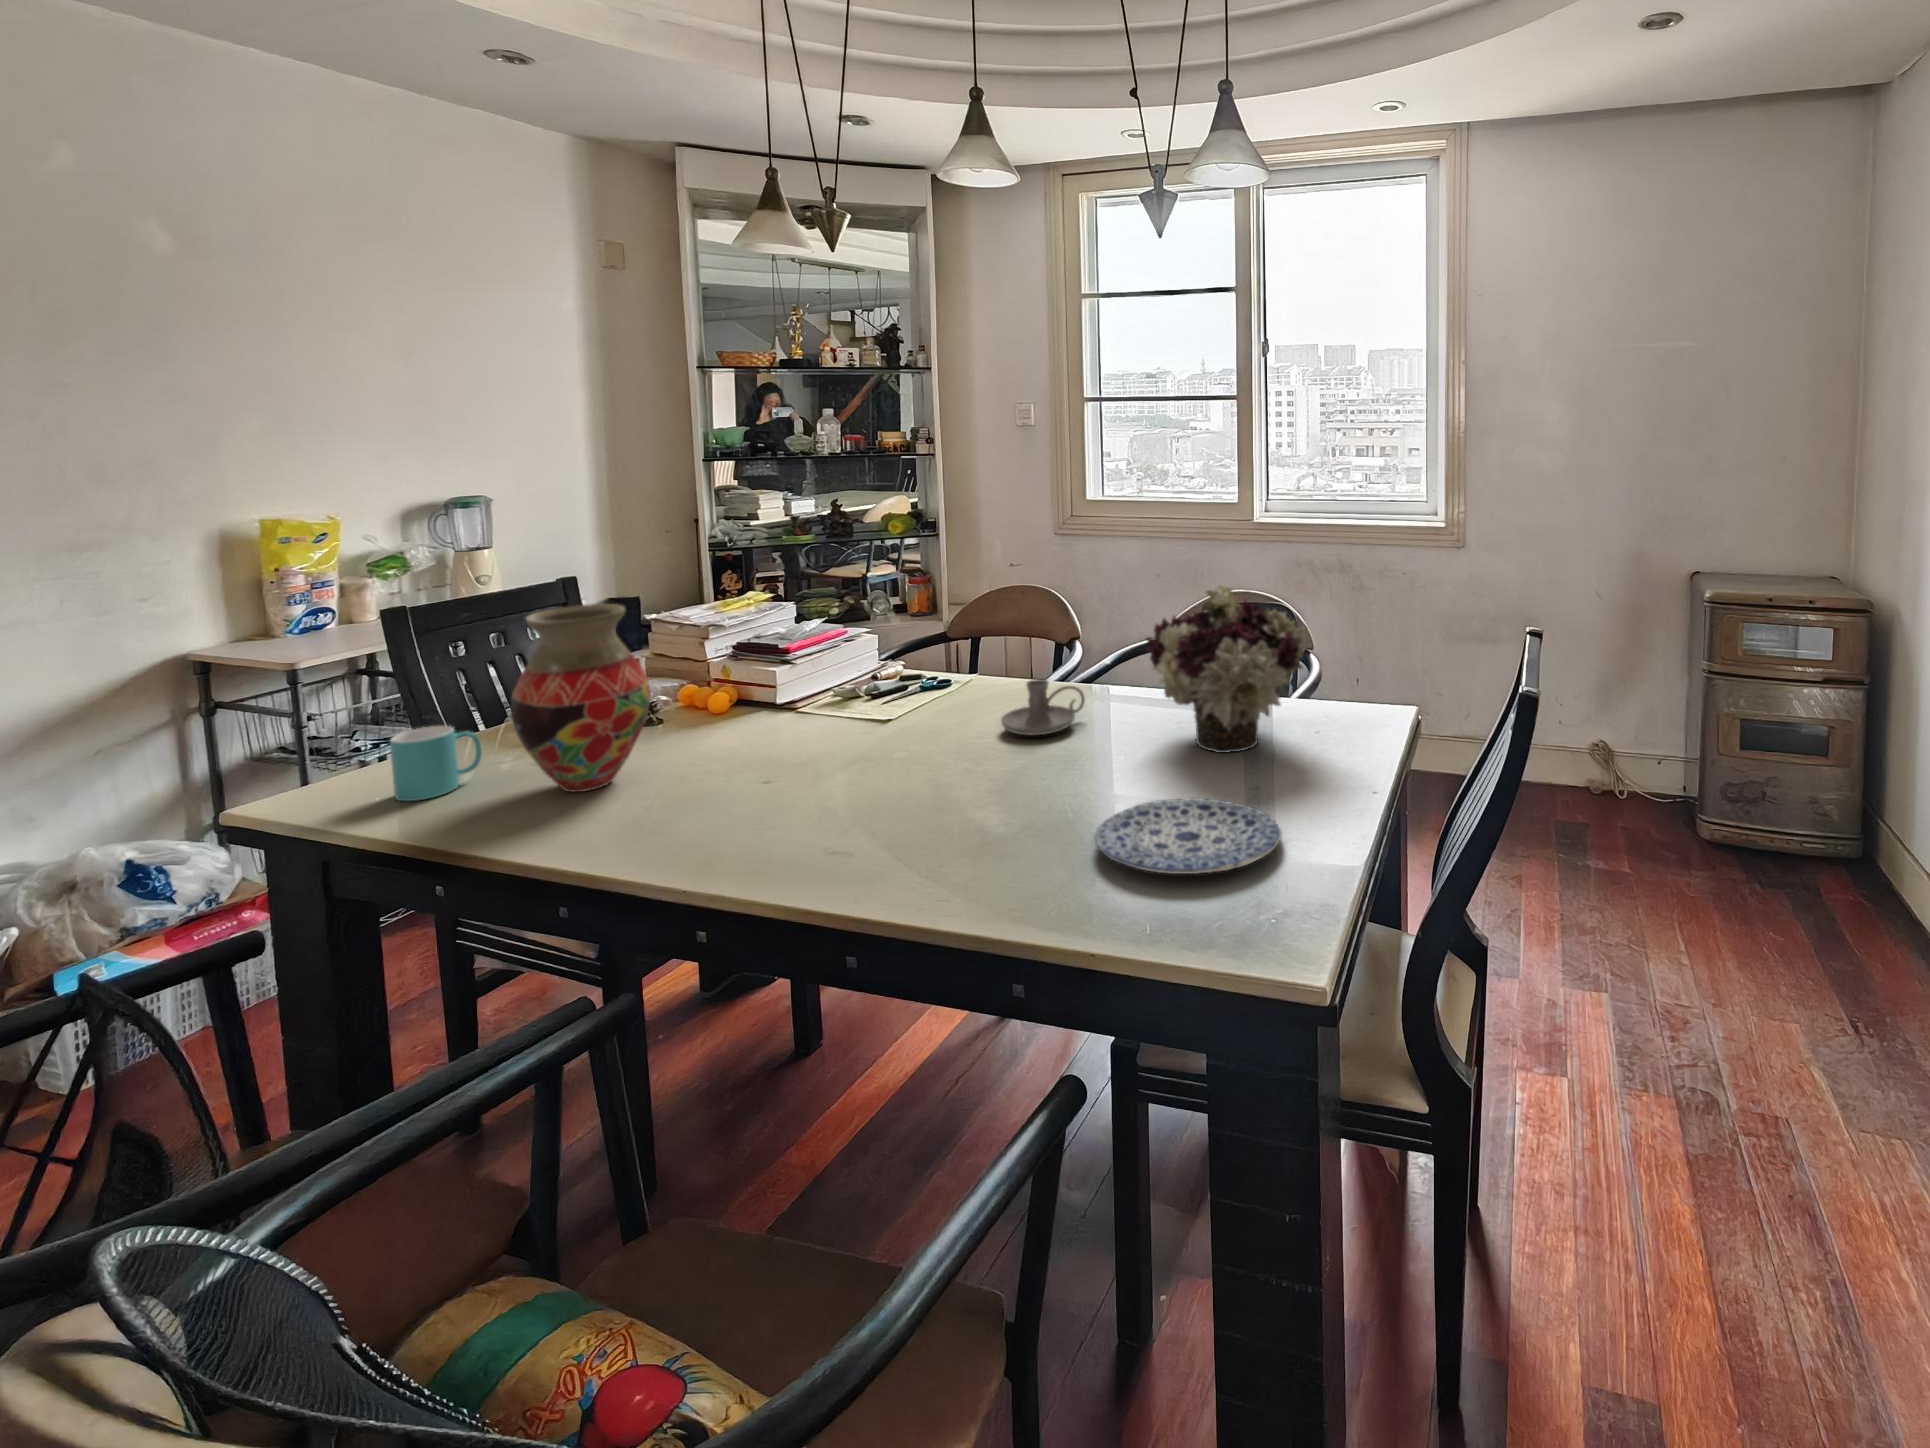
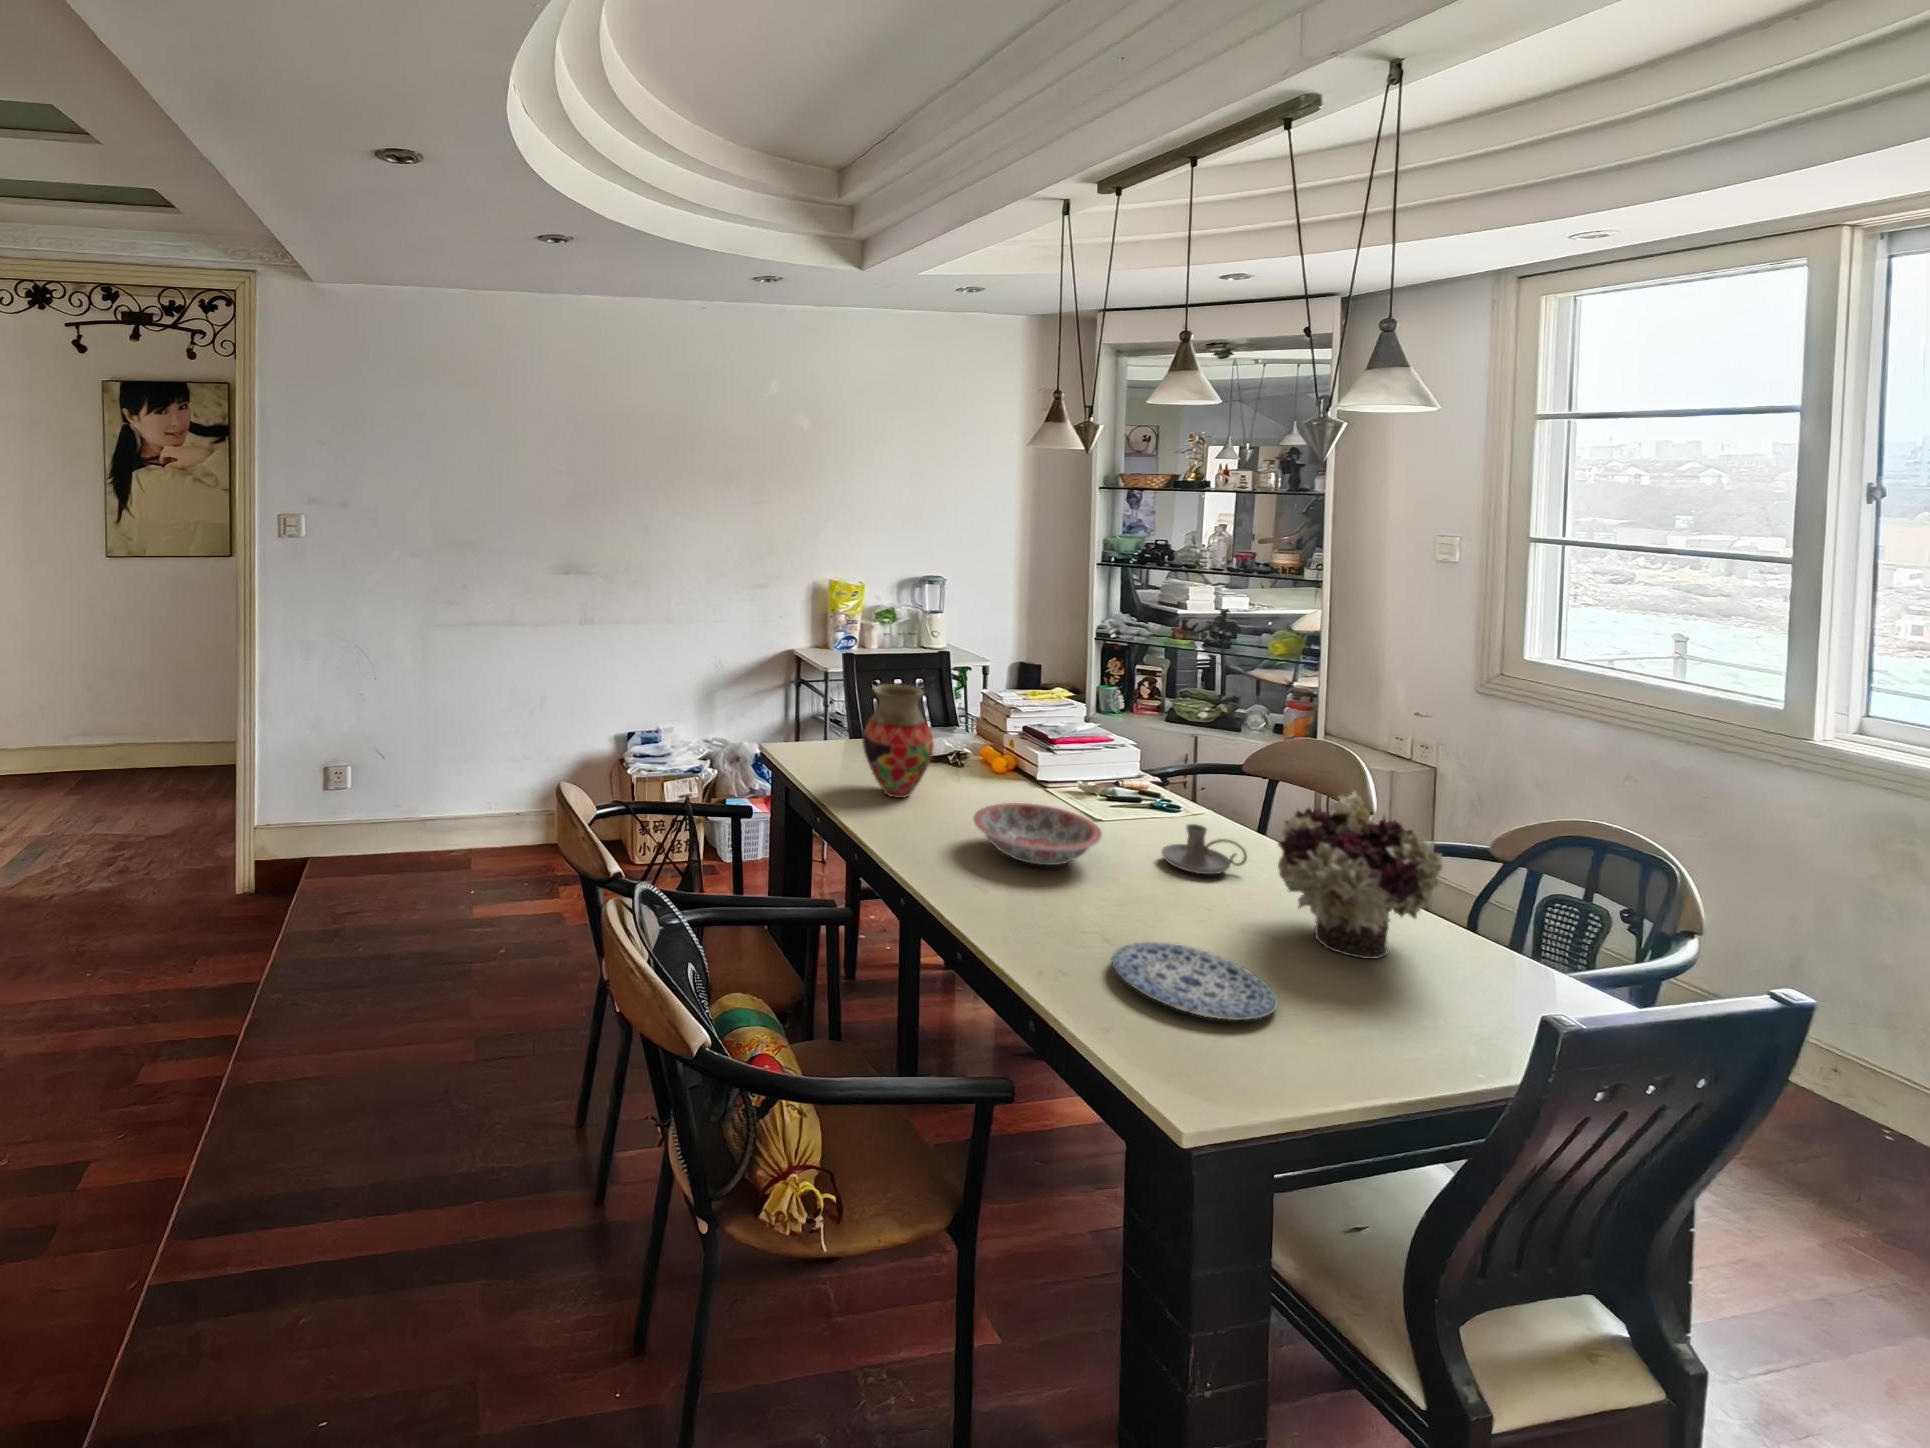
ceramic bowl: none [776,712,961,797] -> present [973,803,1102,865]
mug: present [390,726,482,801] -> none [819,734,858,774]

